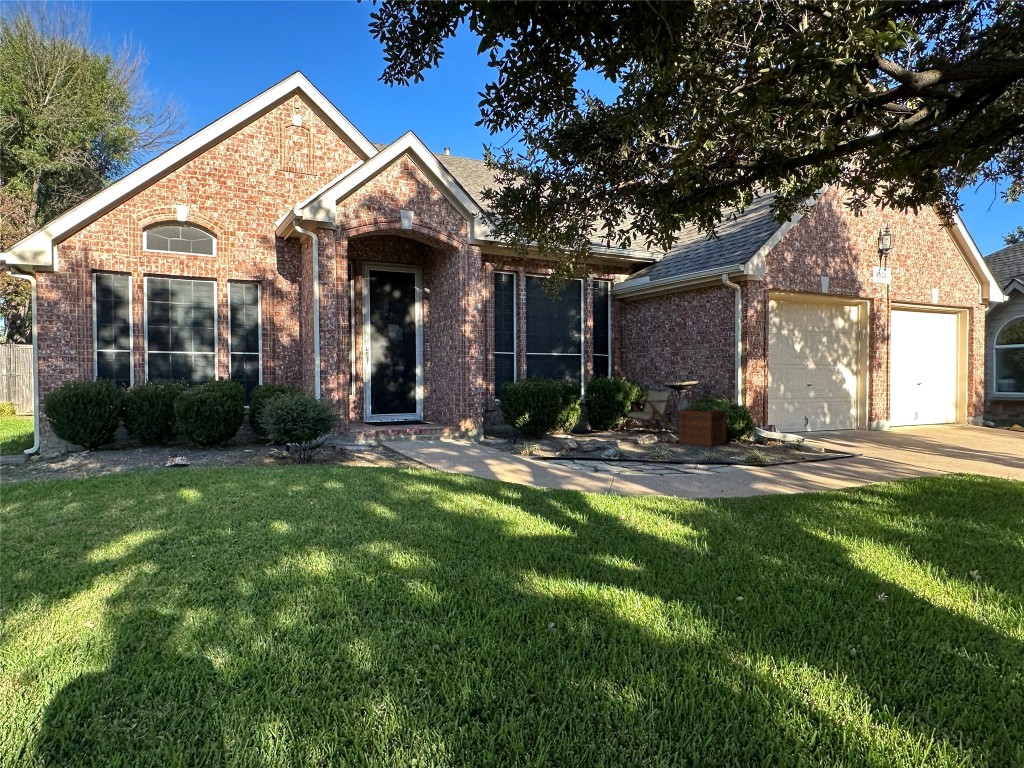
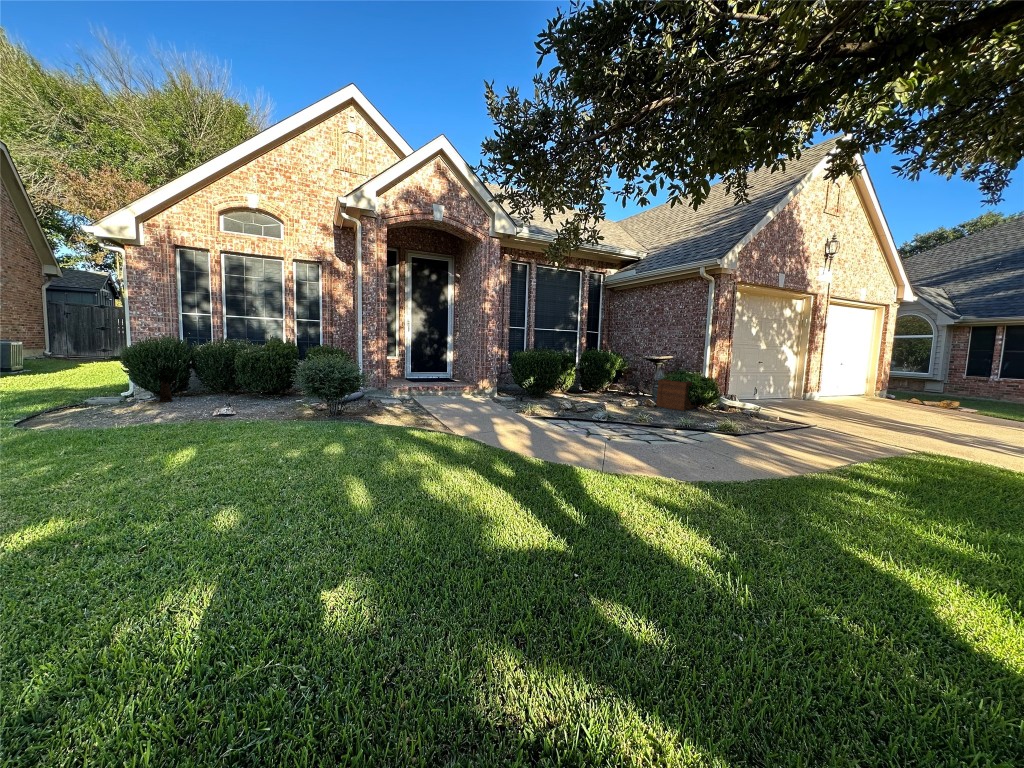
lounge chair: present [627,390,673,433] -> none [611,362,649,397]
potted plant: none [67,412,103,458] -> present [152,365,182,402]

